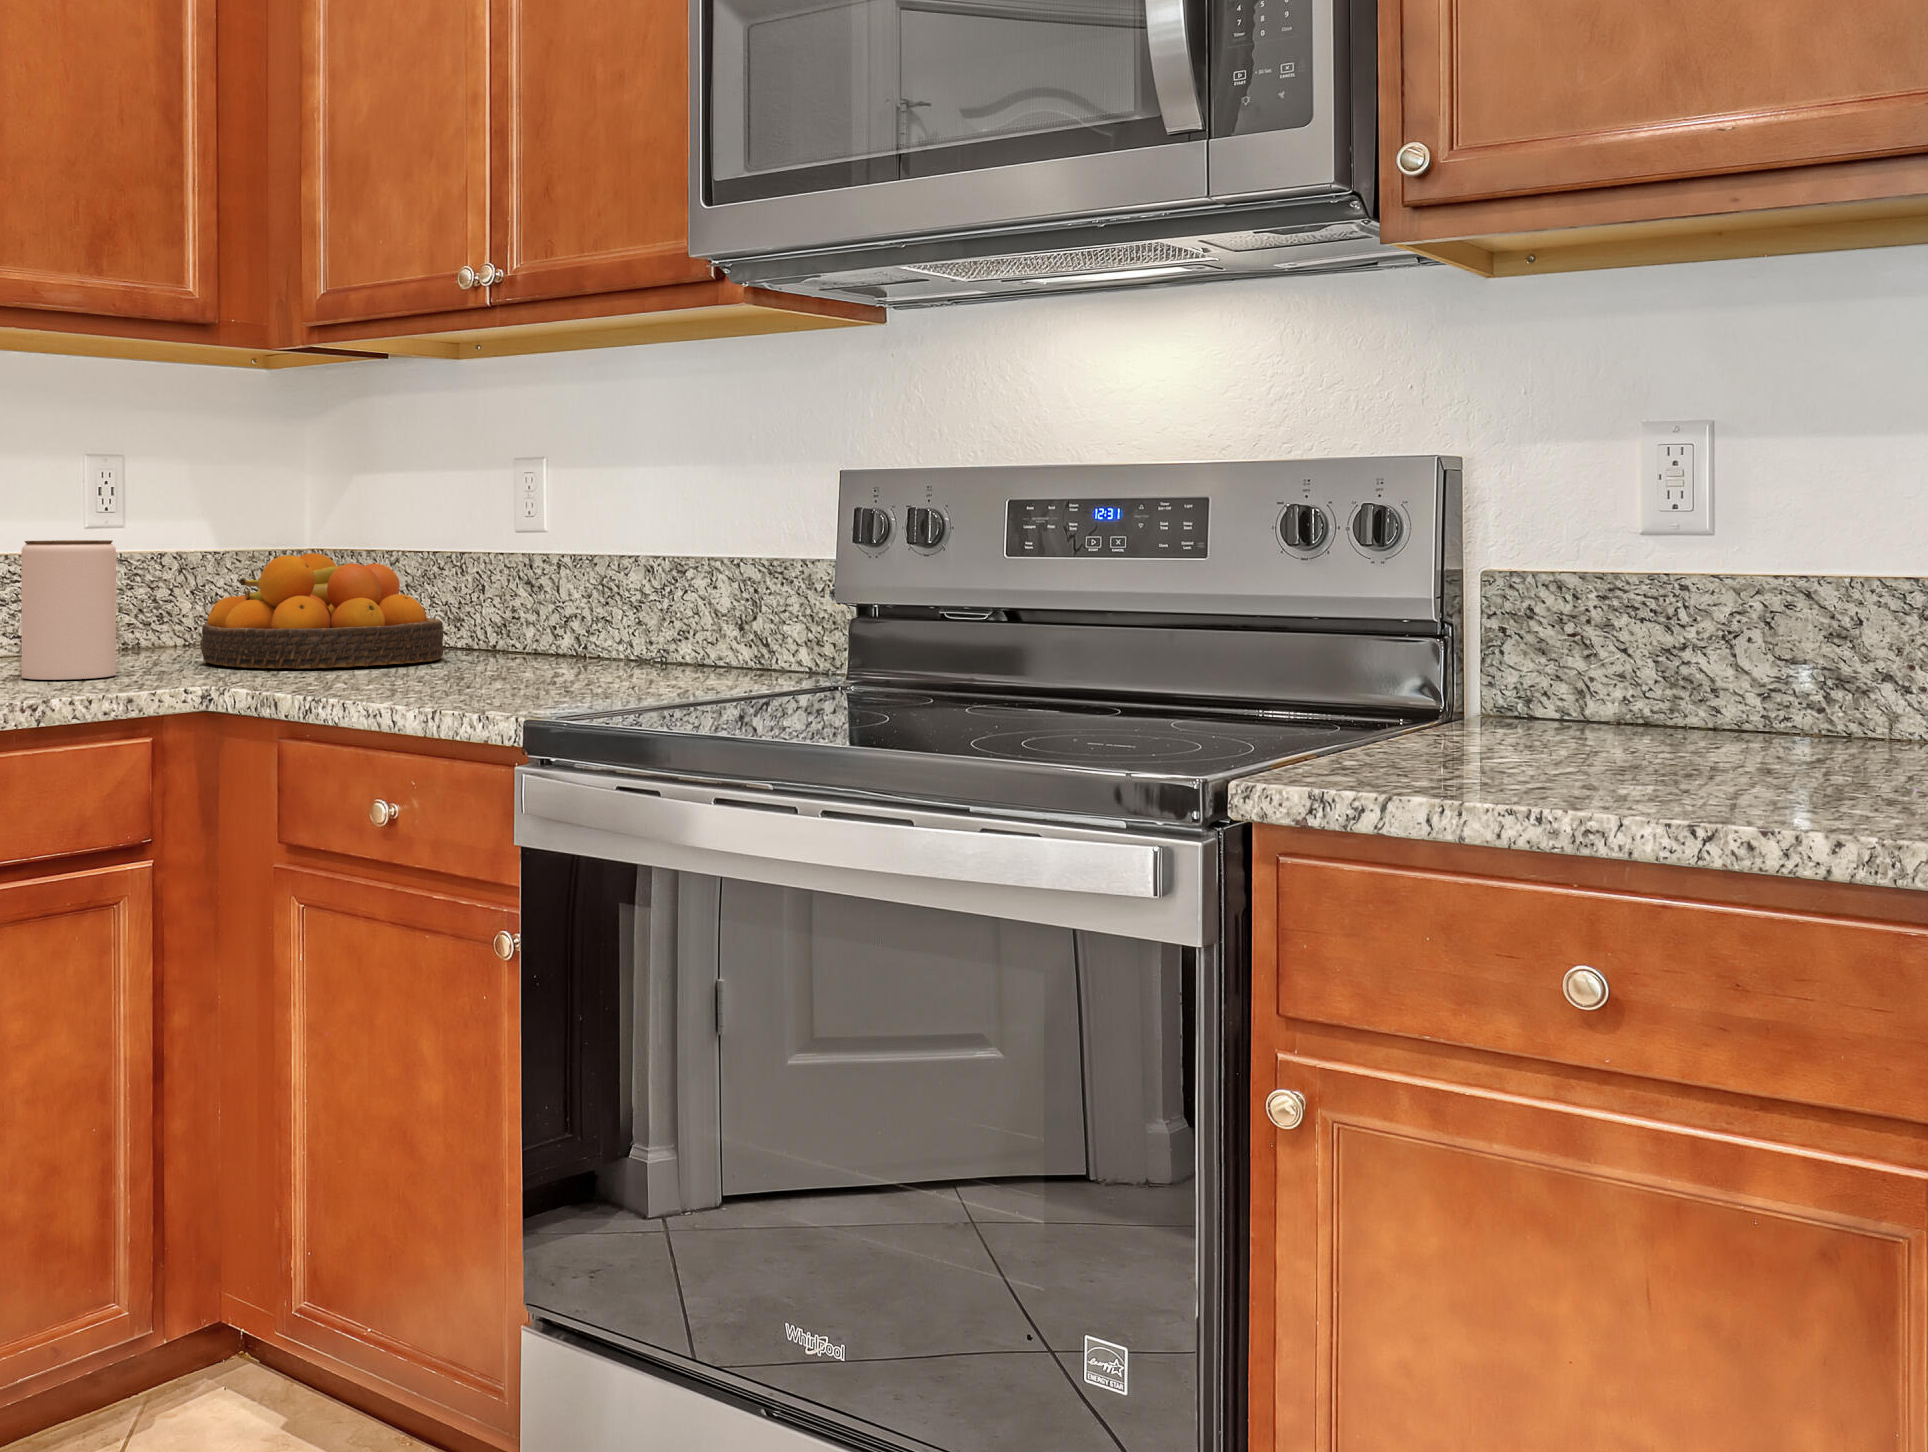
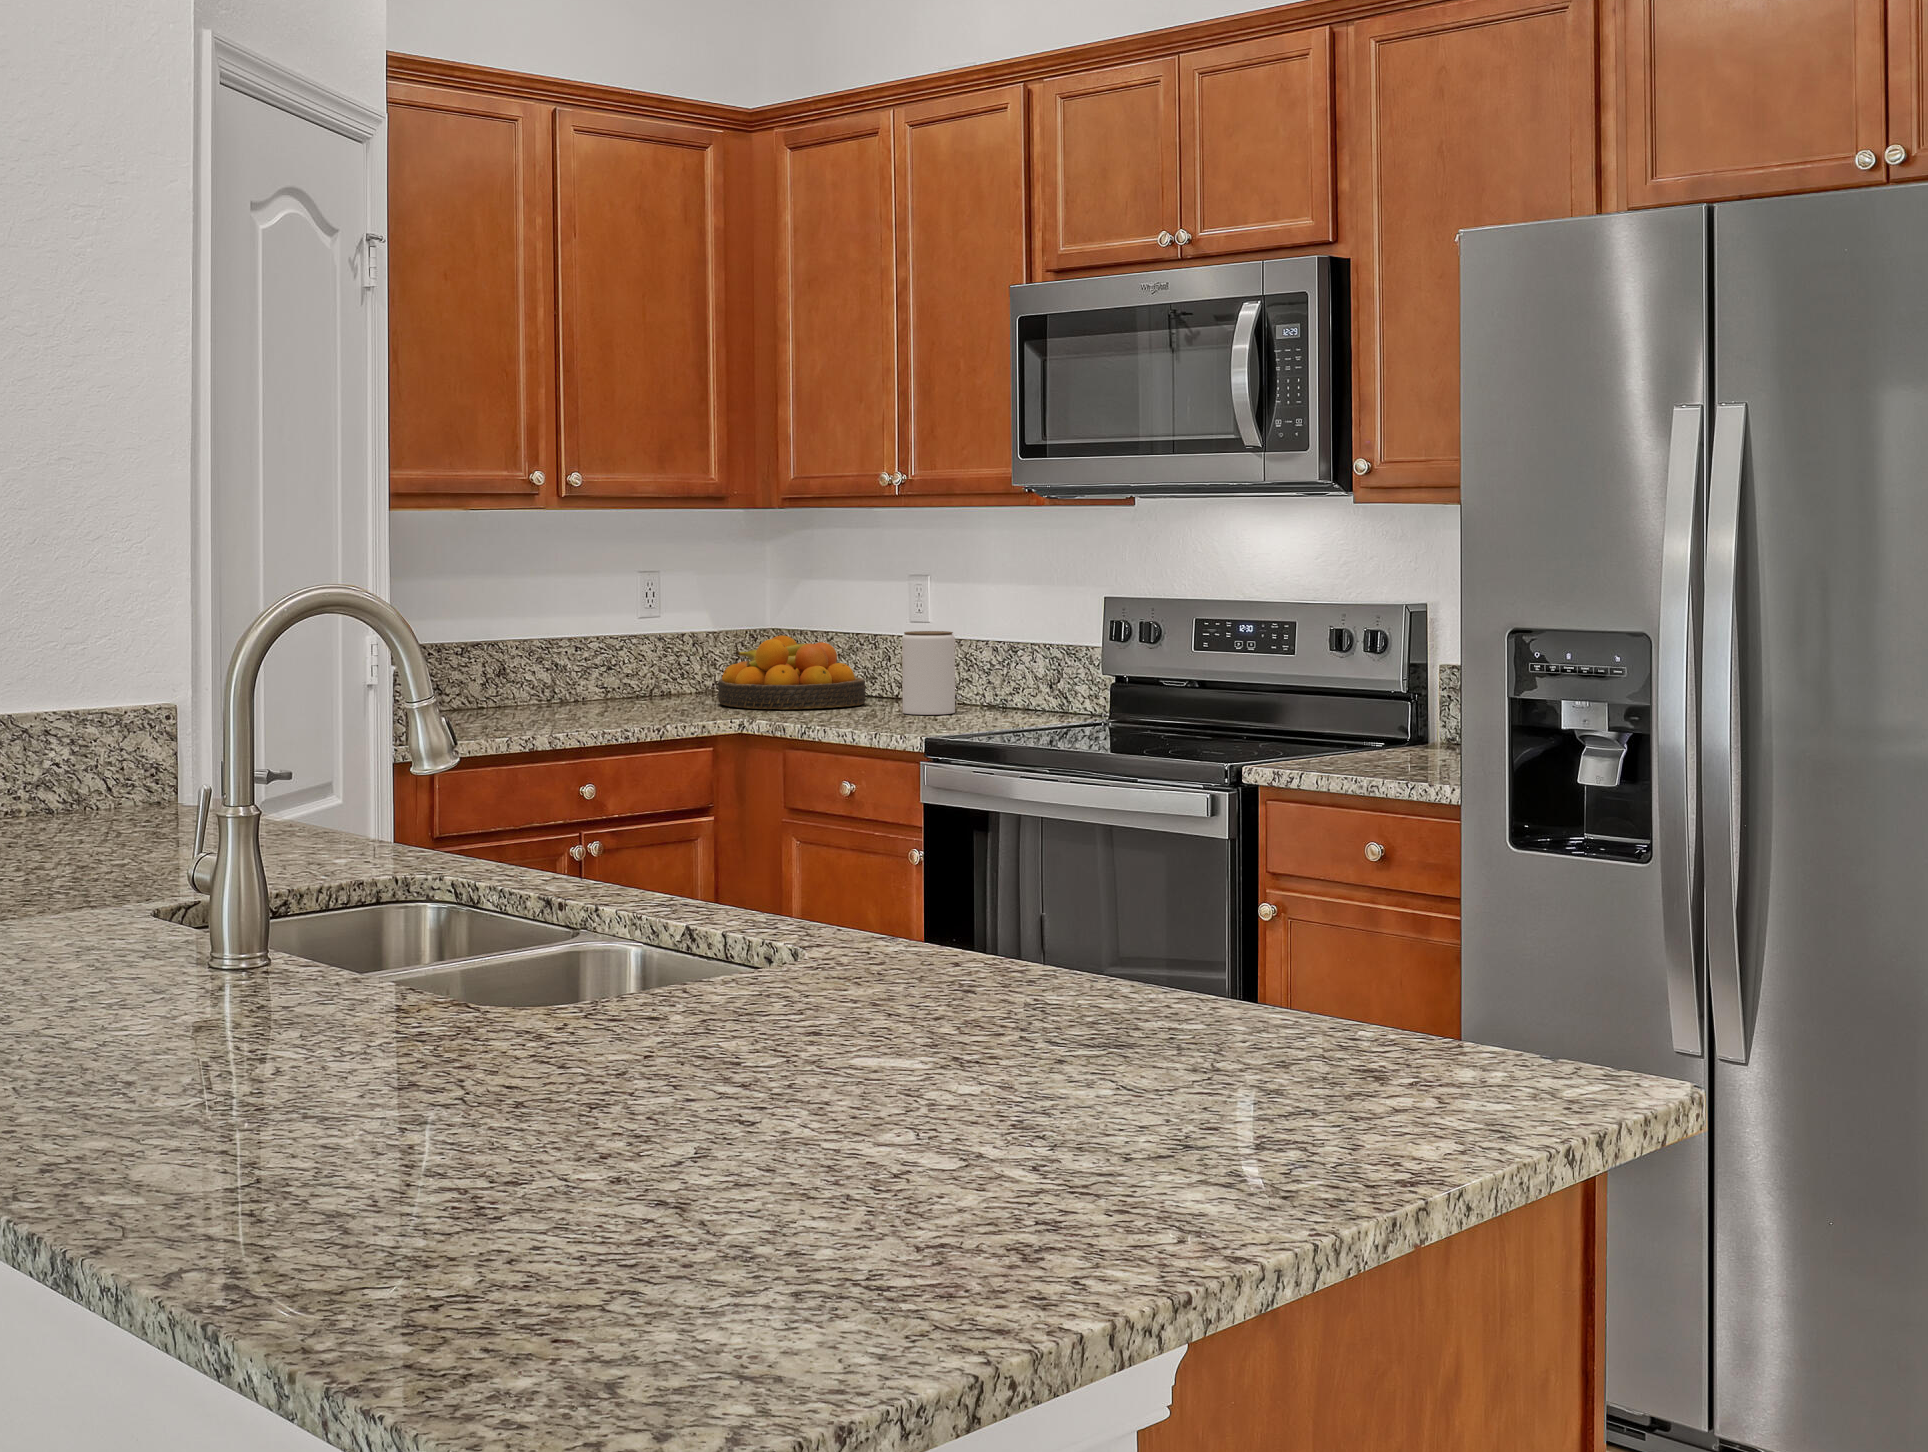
jar: present [21,540,116,680] -> present [902,631,955,715]

